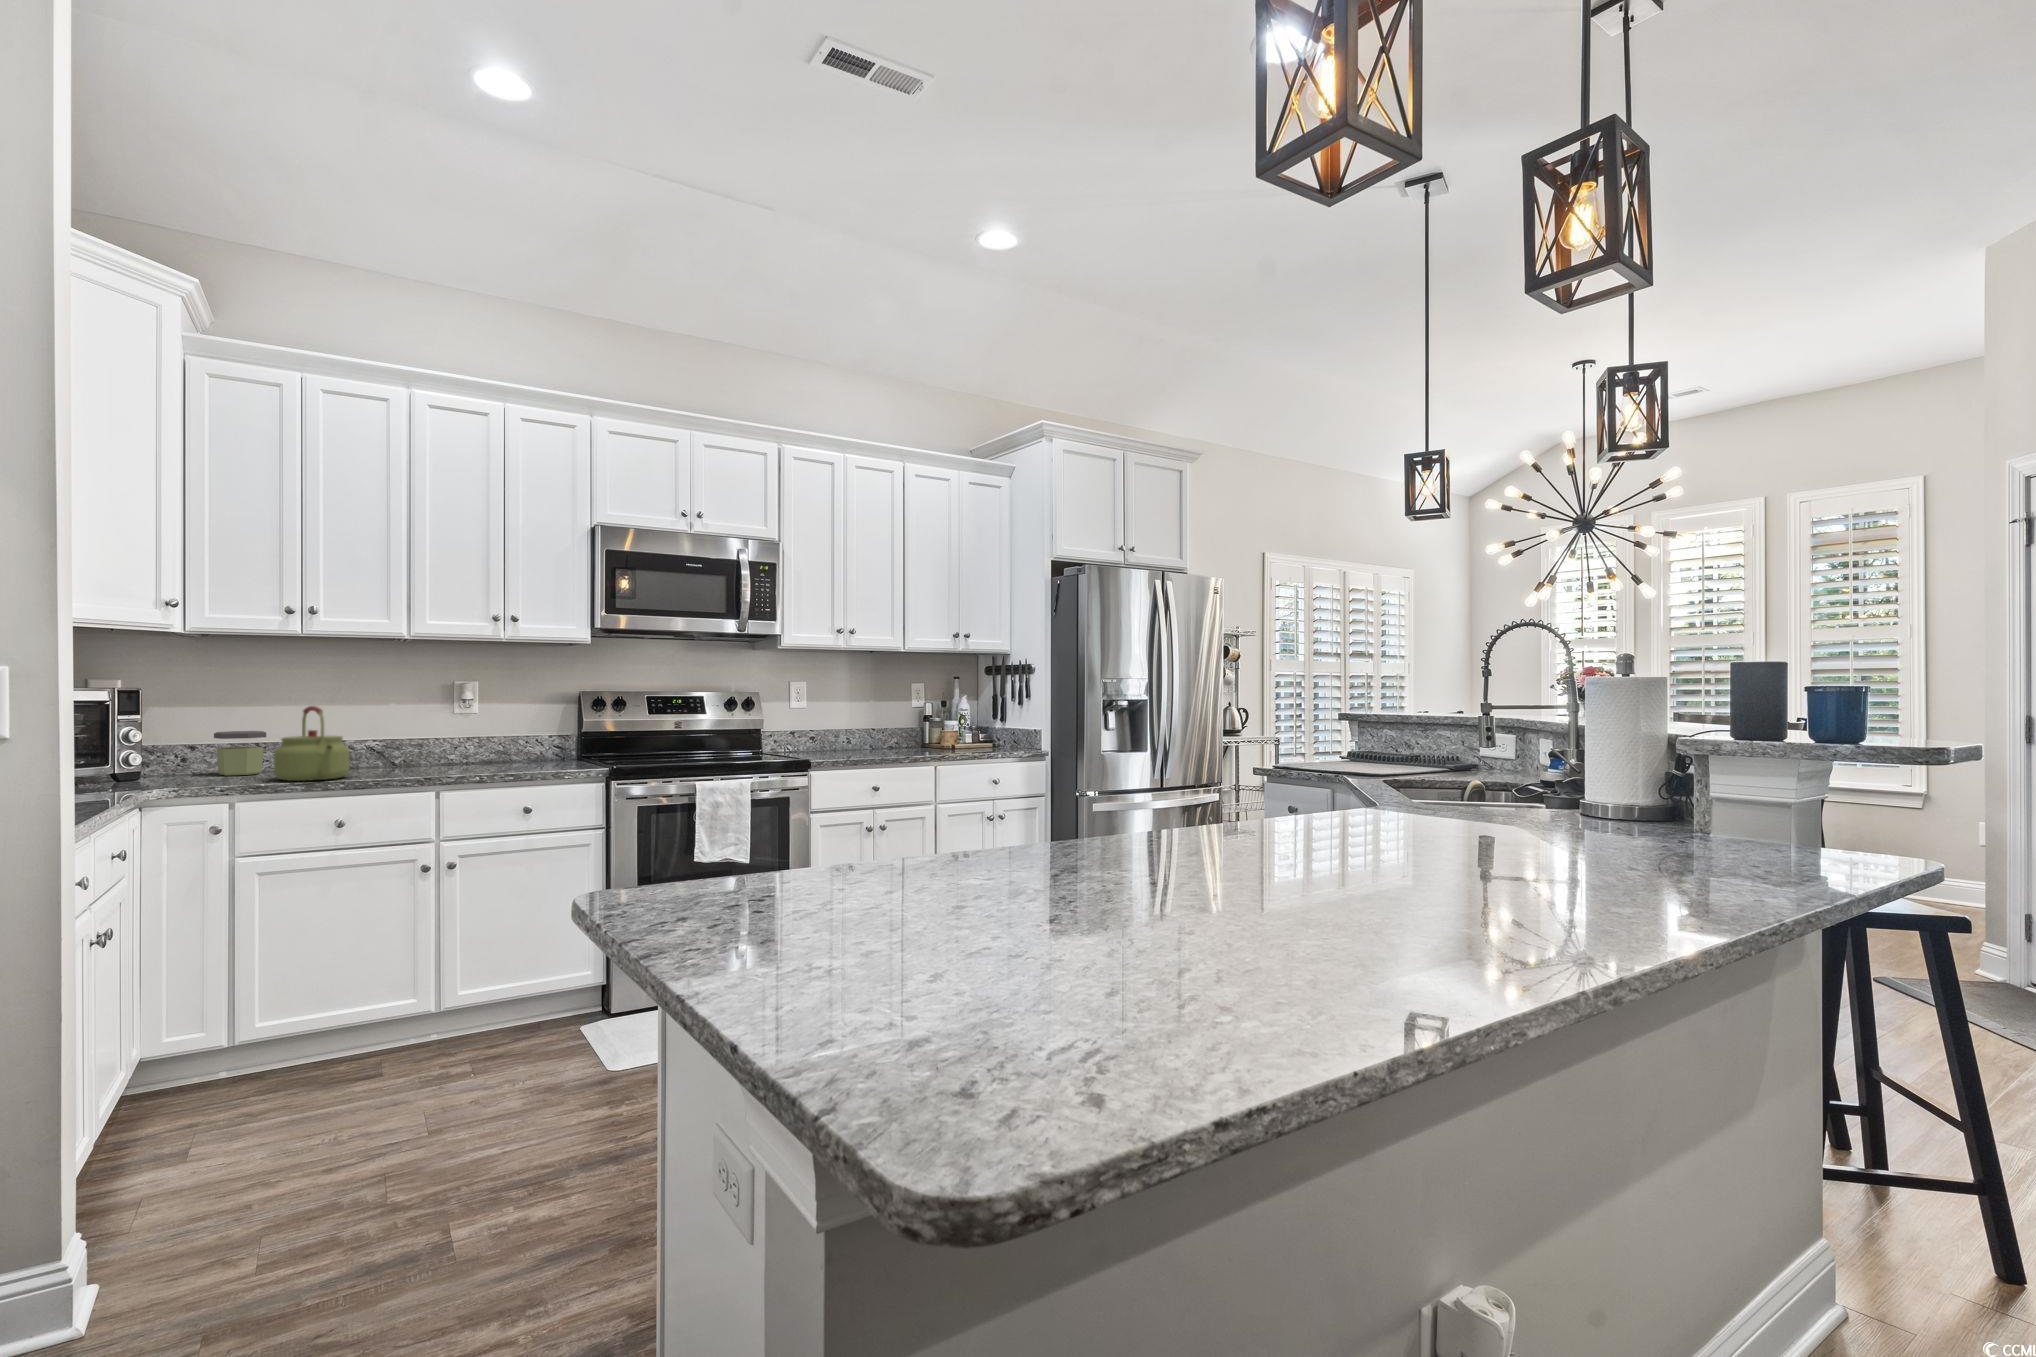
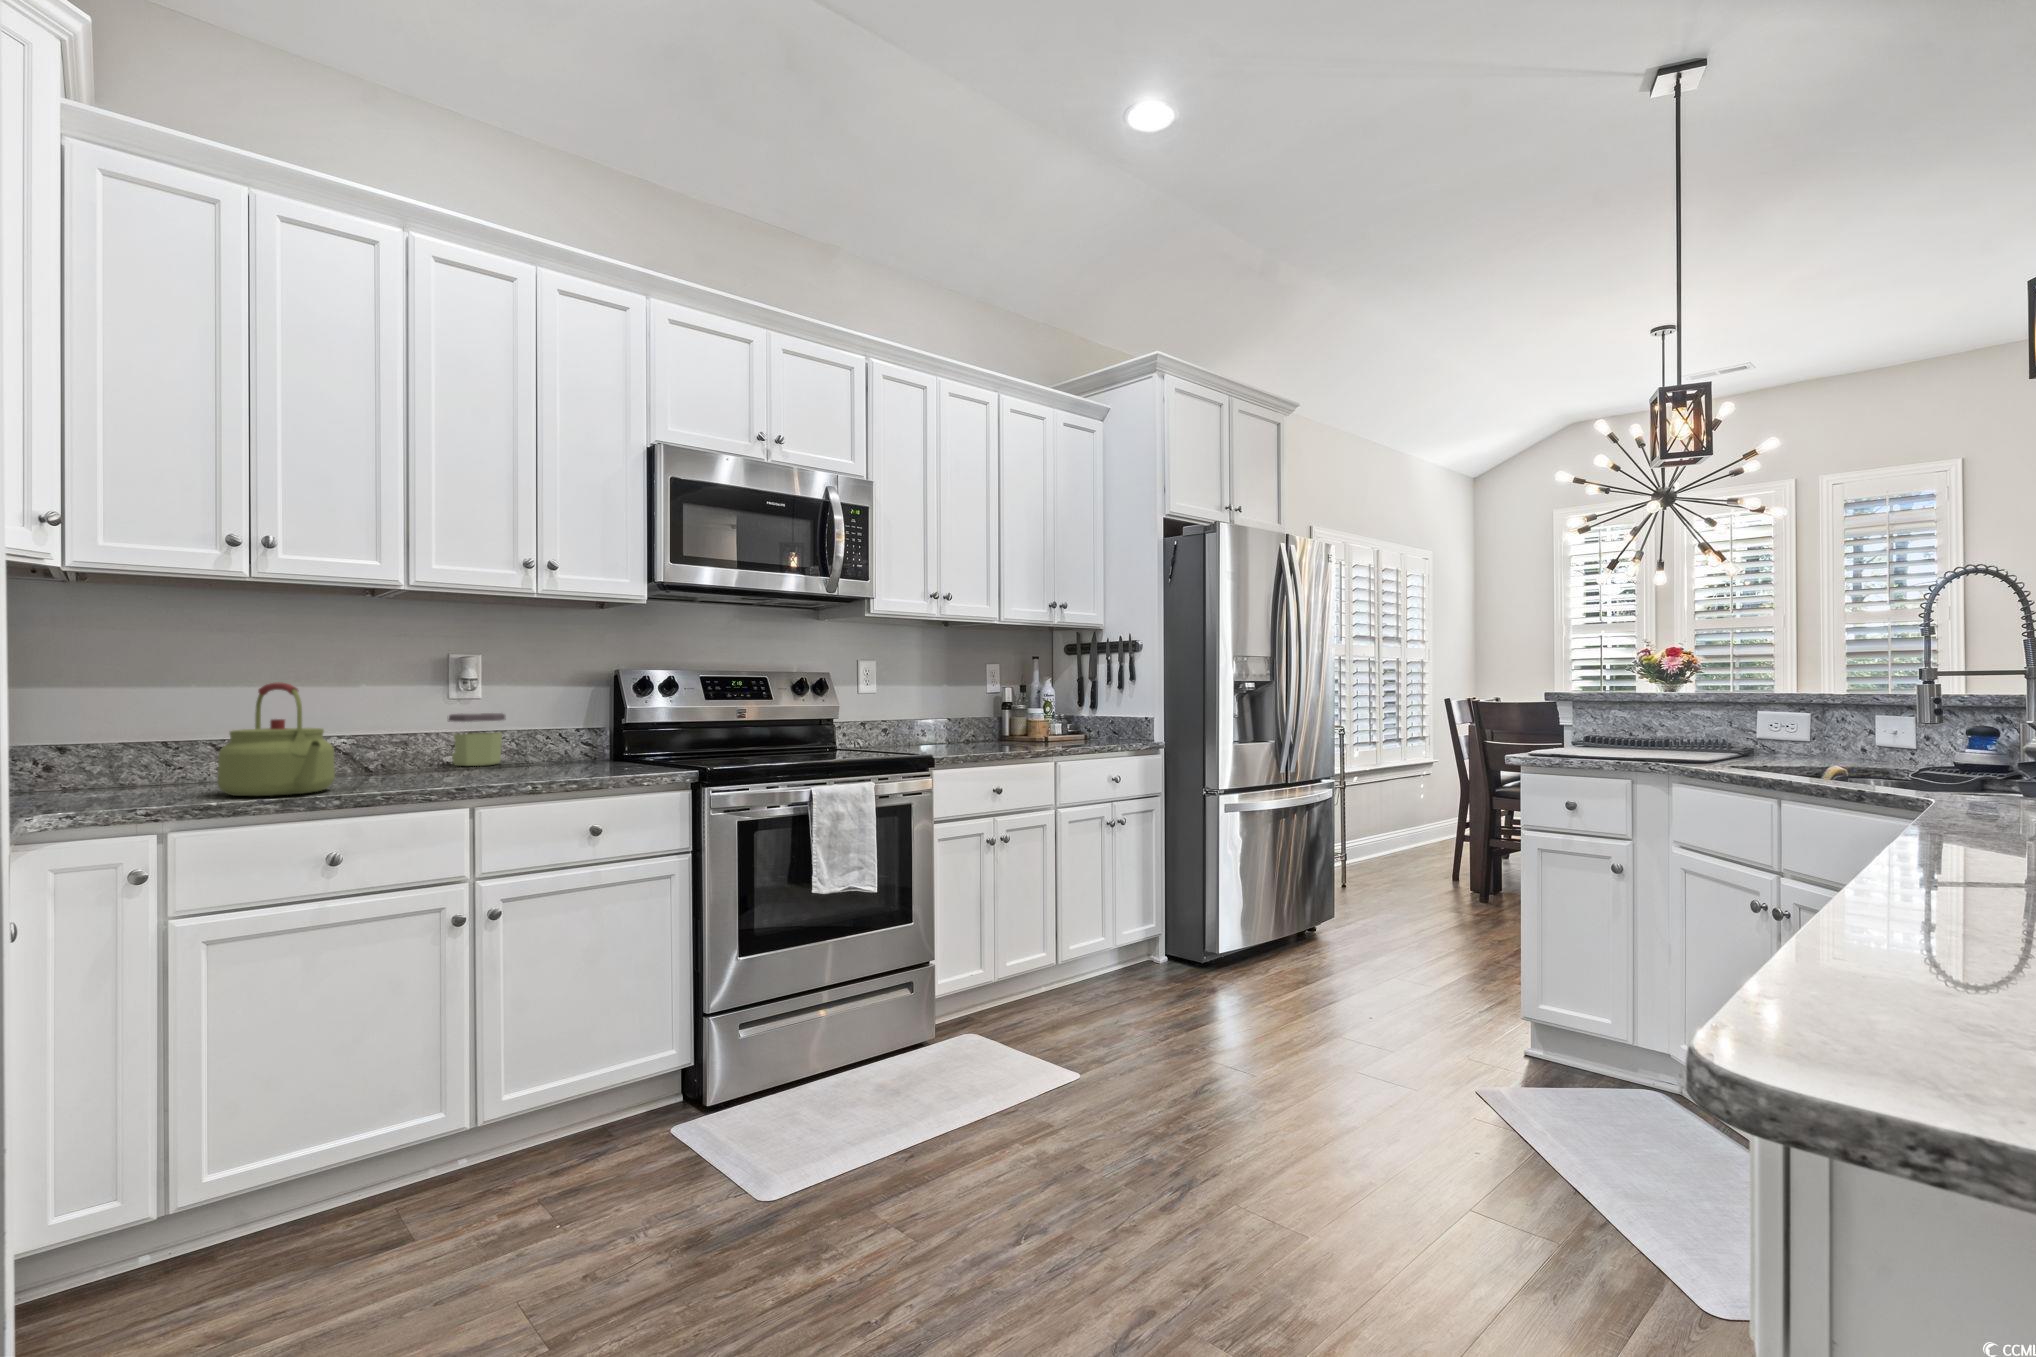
jar: present [214,731,266,776] -> present [448,713,505,766]

